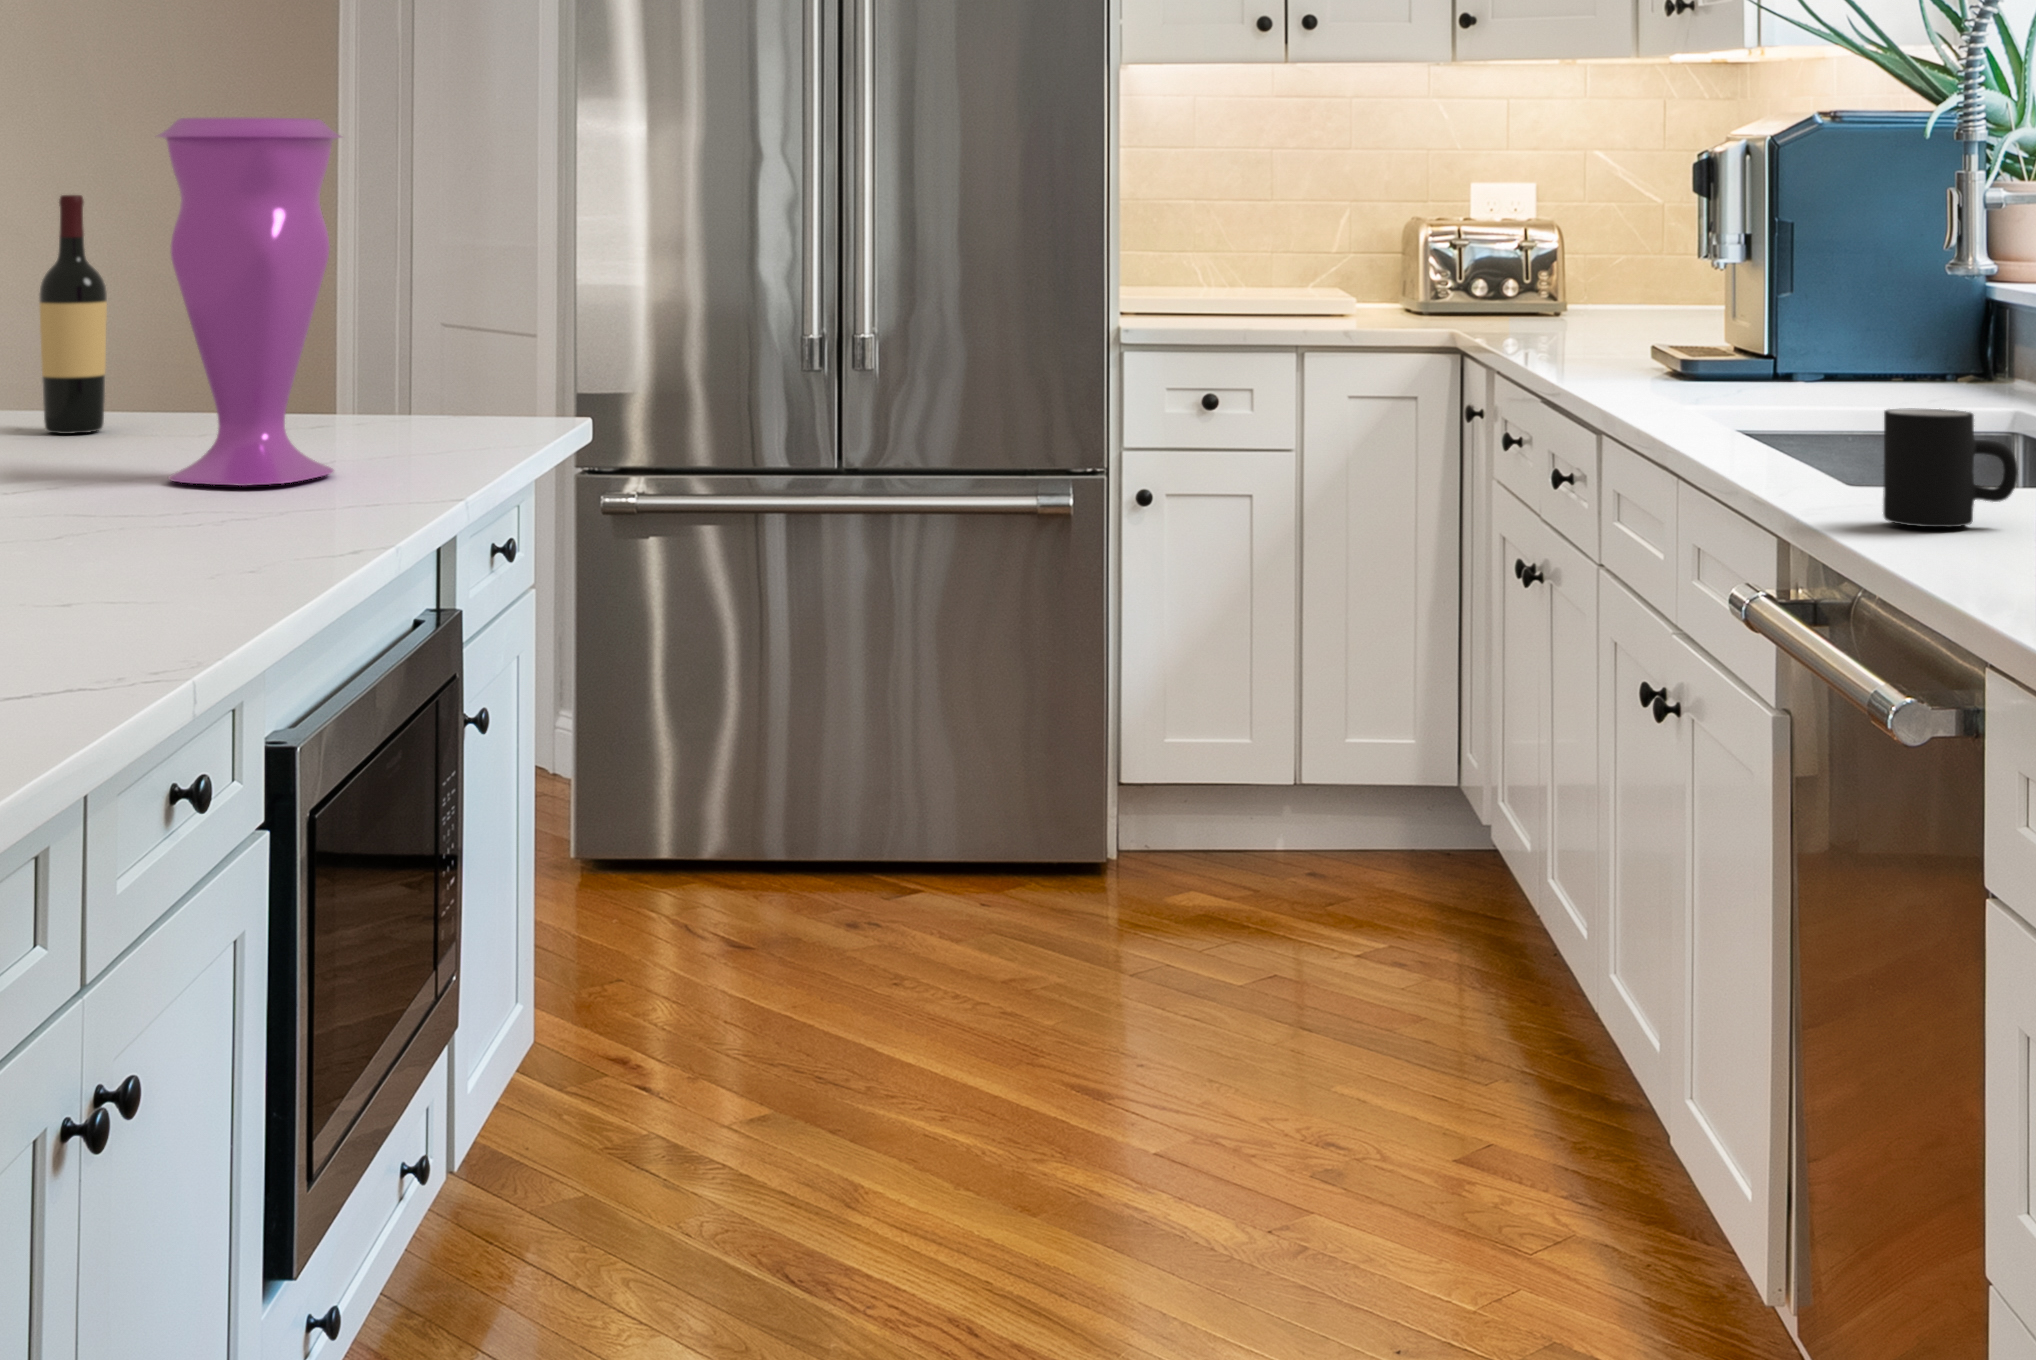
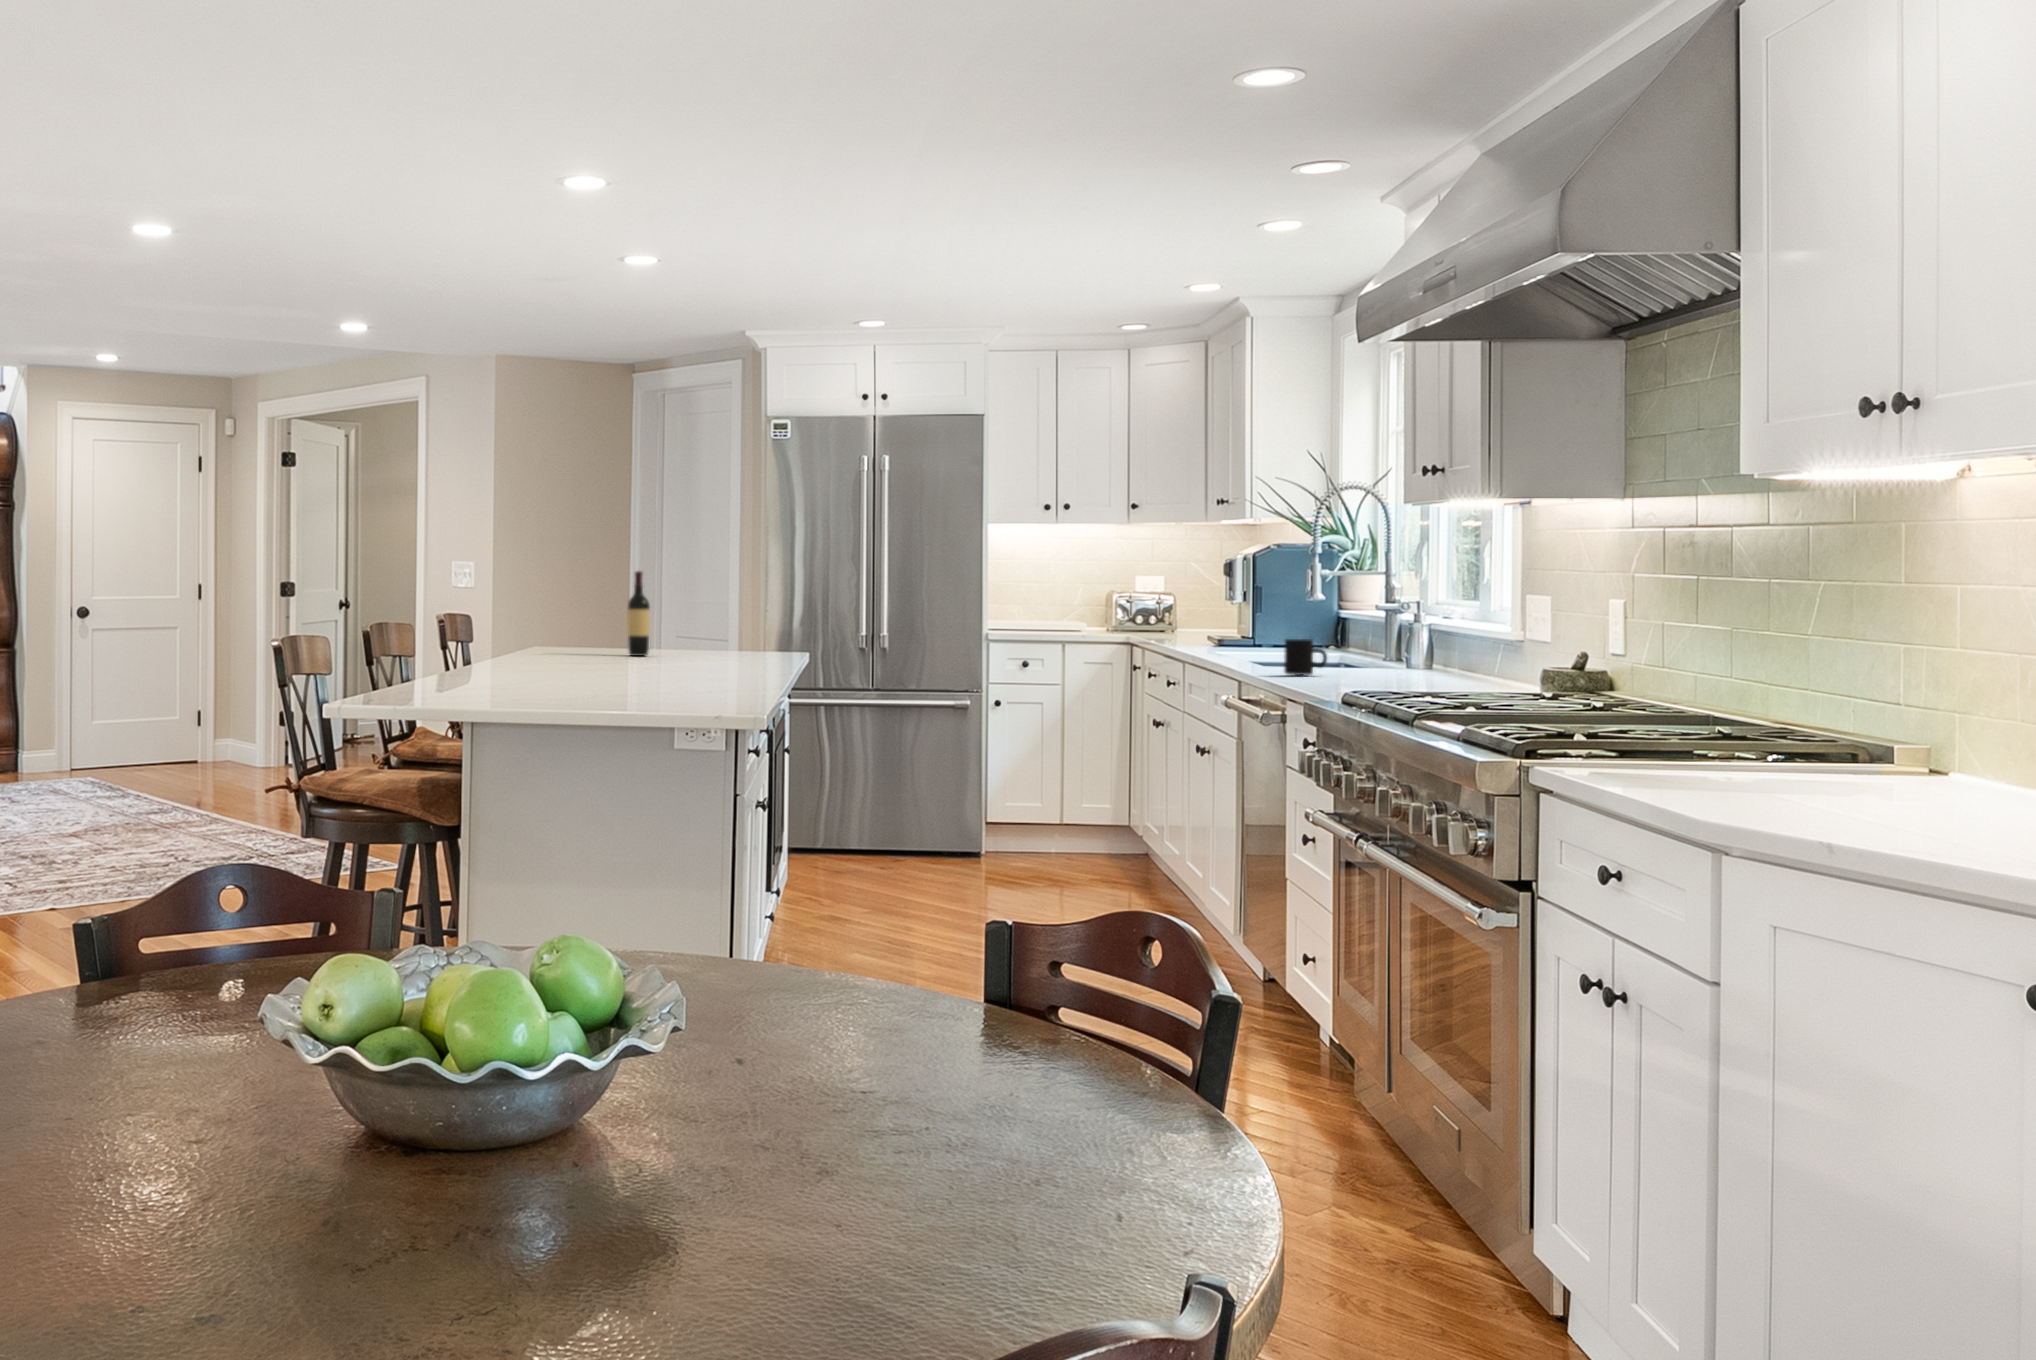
vase: present [157,118,342,486] -> none [702,543,760,666]

